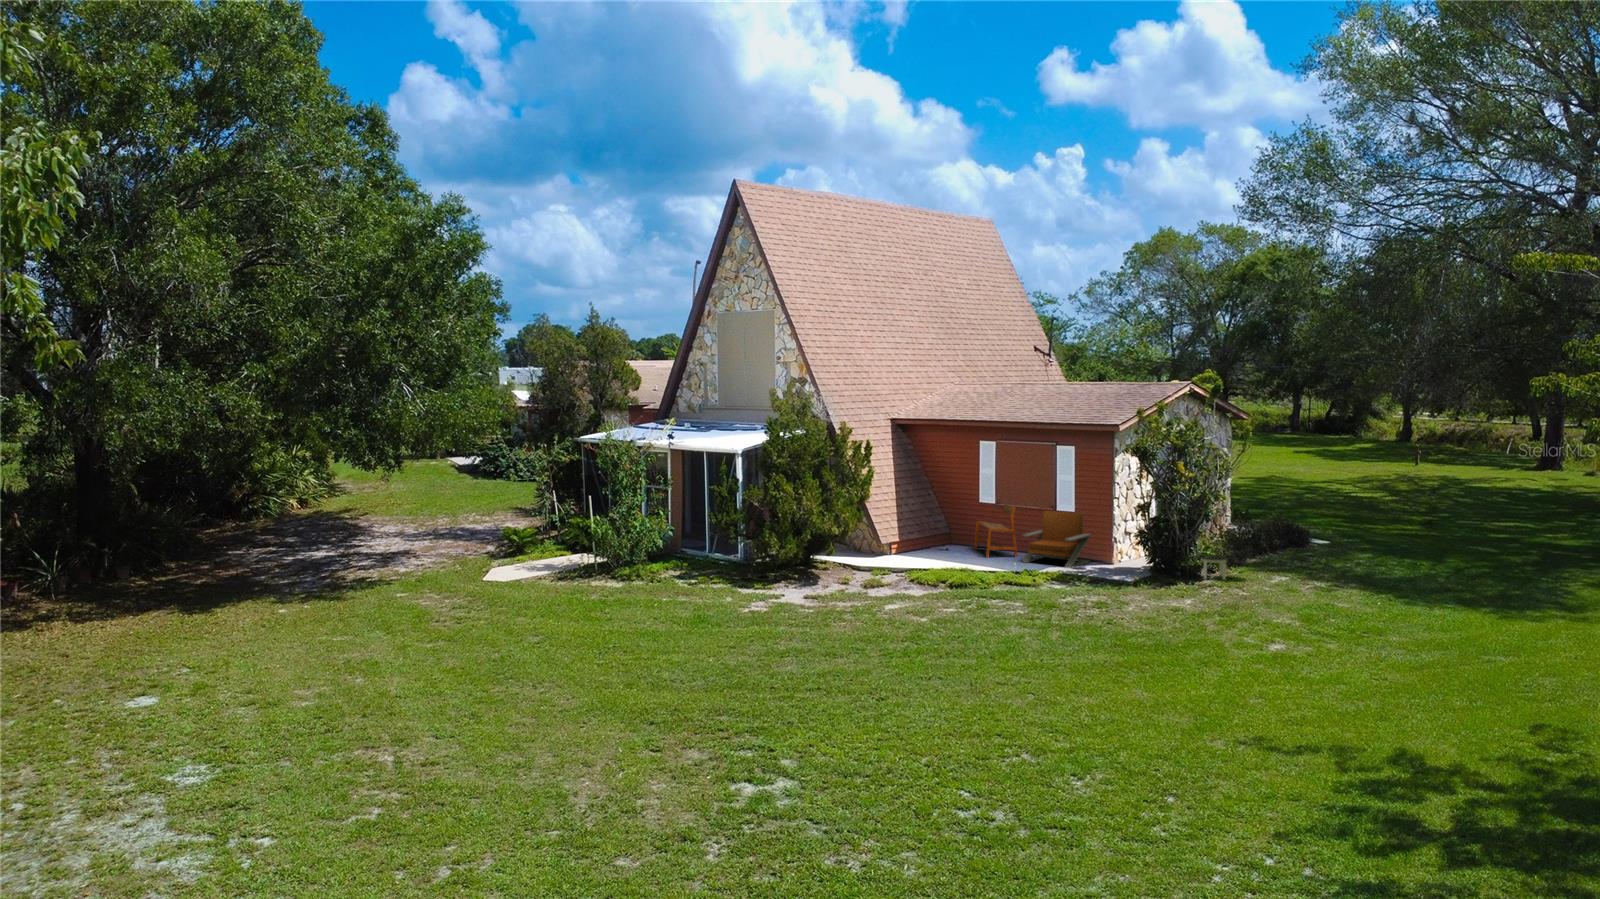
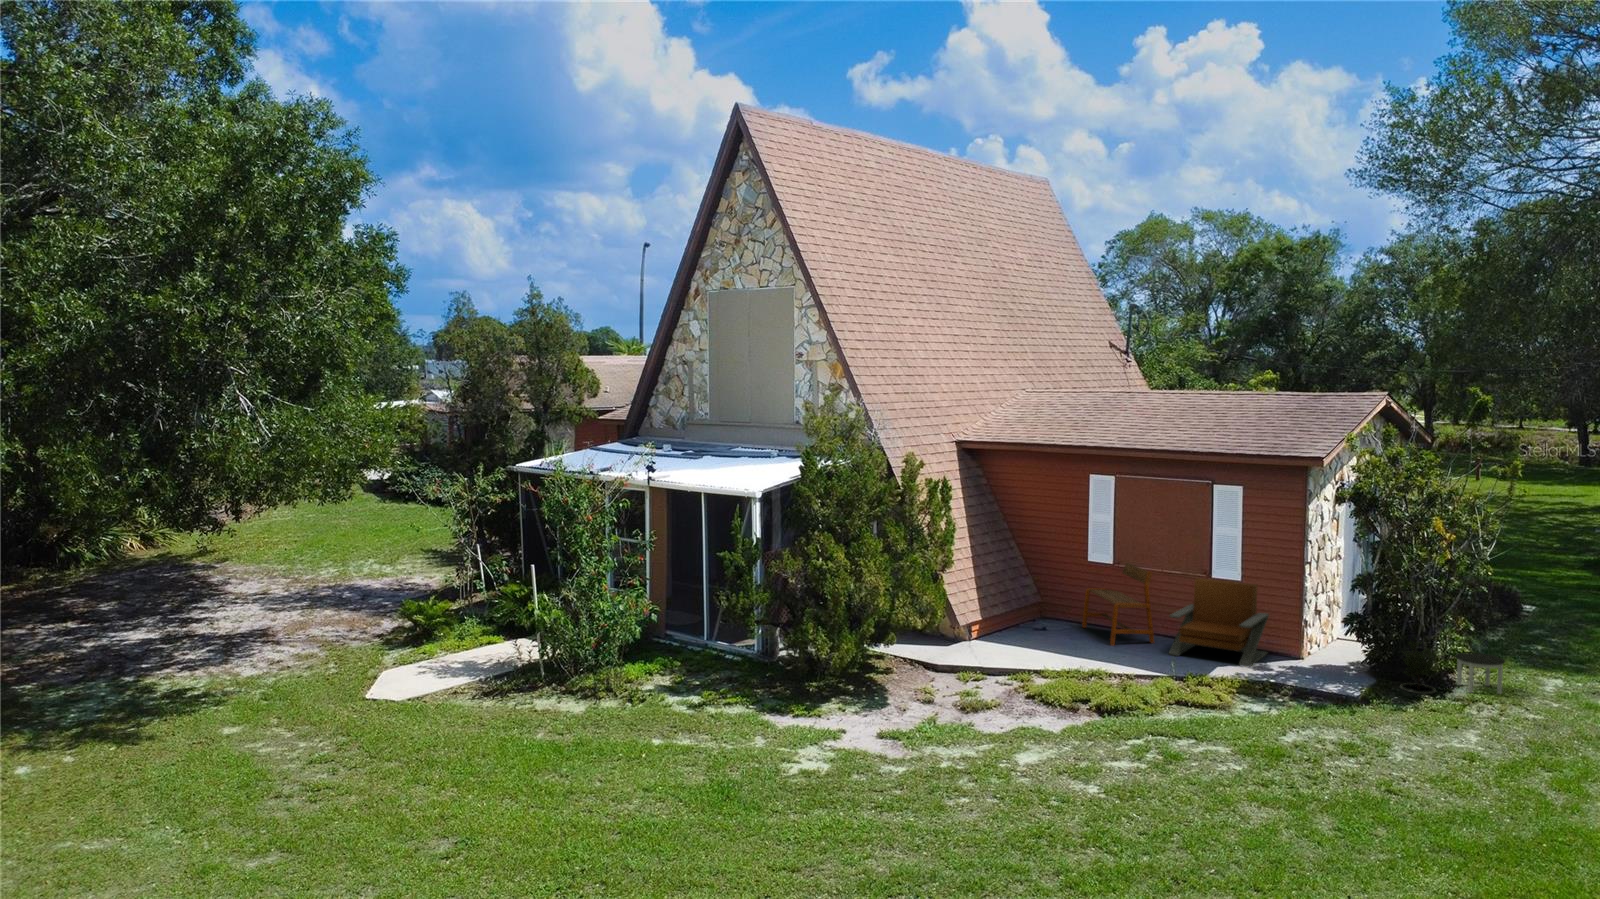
potted tree: present [752,547,773,580] -> present [1400,638,1436,694]

